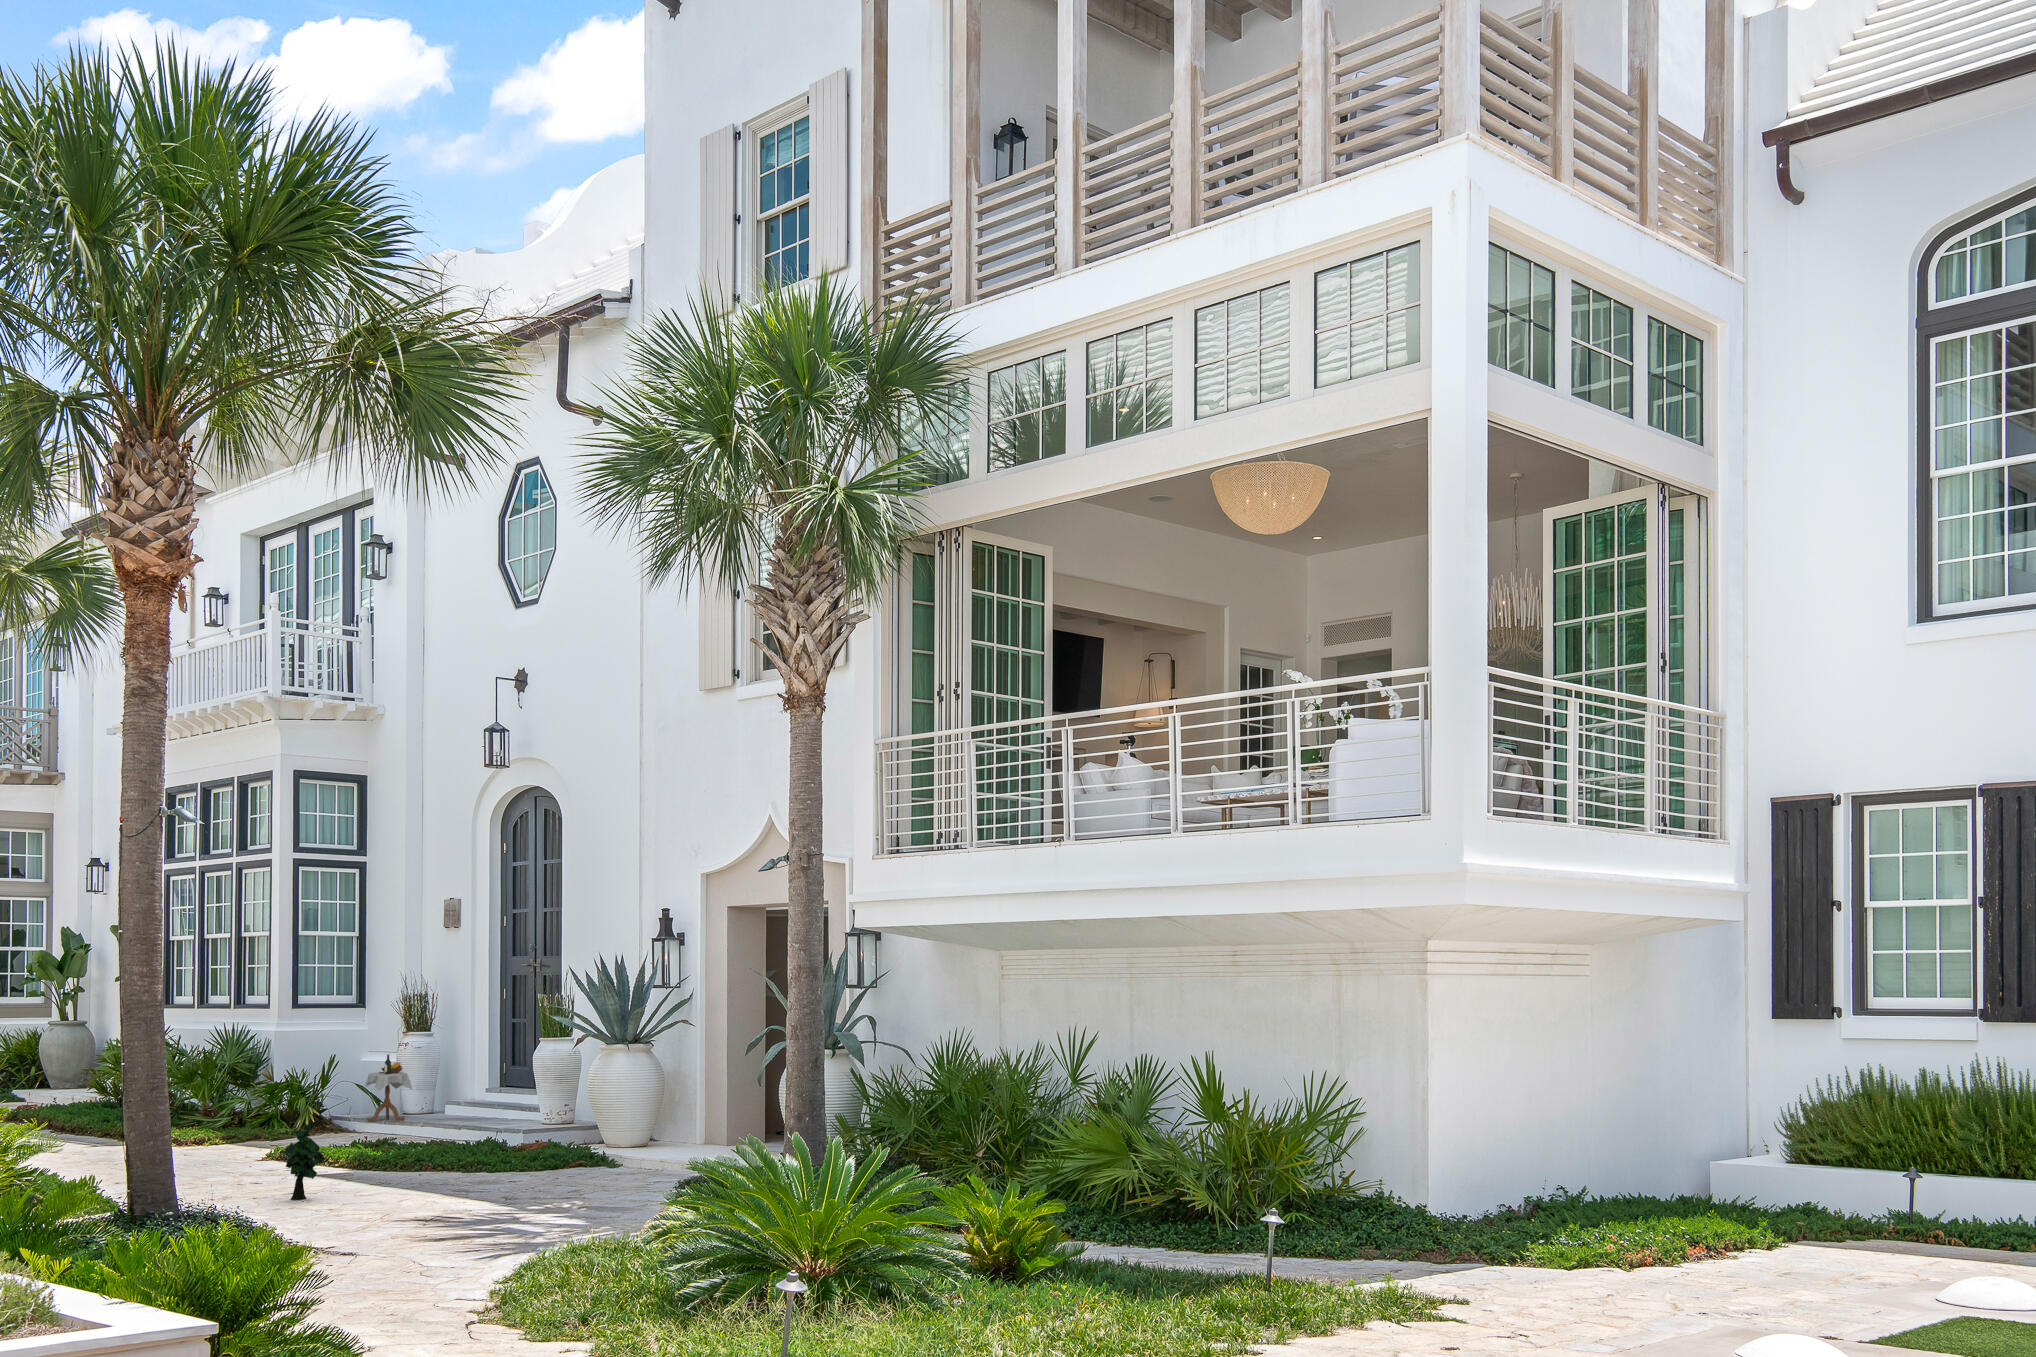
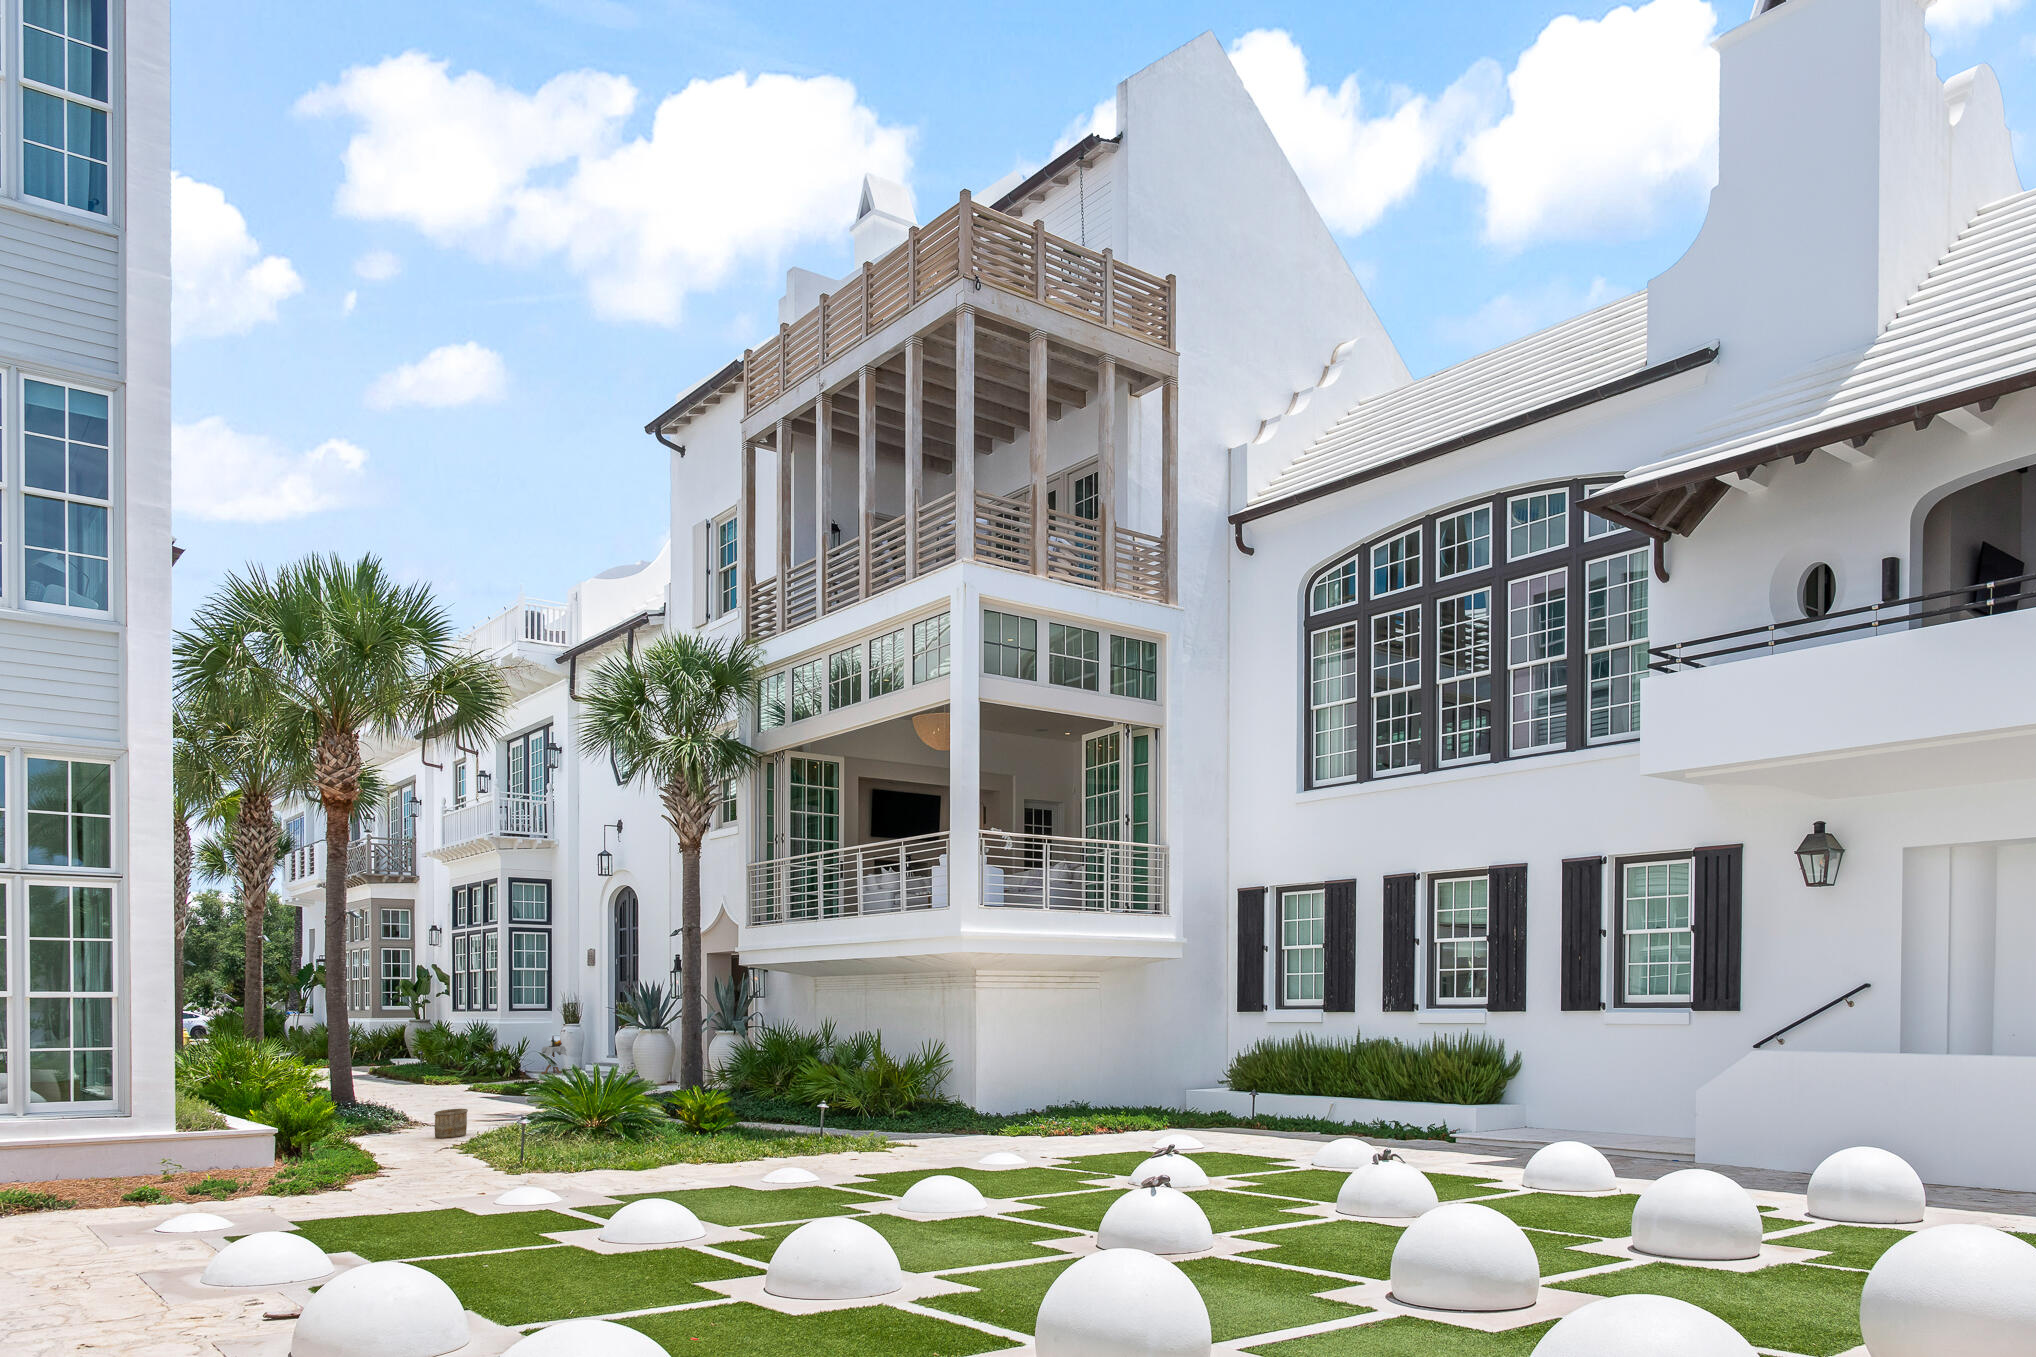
decorative plant: present [280,1125,325,1200] -> none [432,1072,456,1112]
wooden bucket: none [385,1202,452,1262] -> present [434,1108,468,1138]

